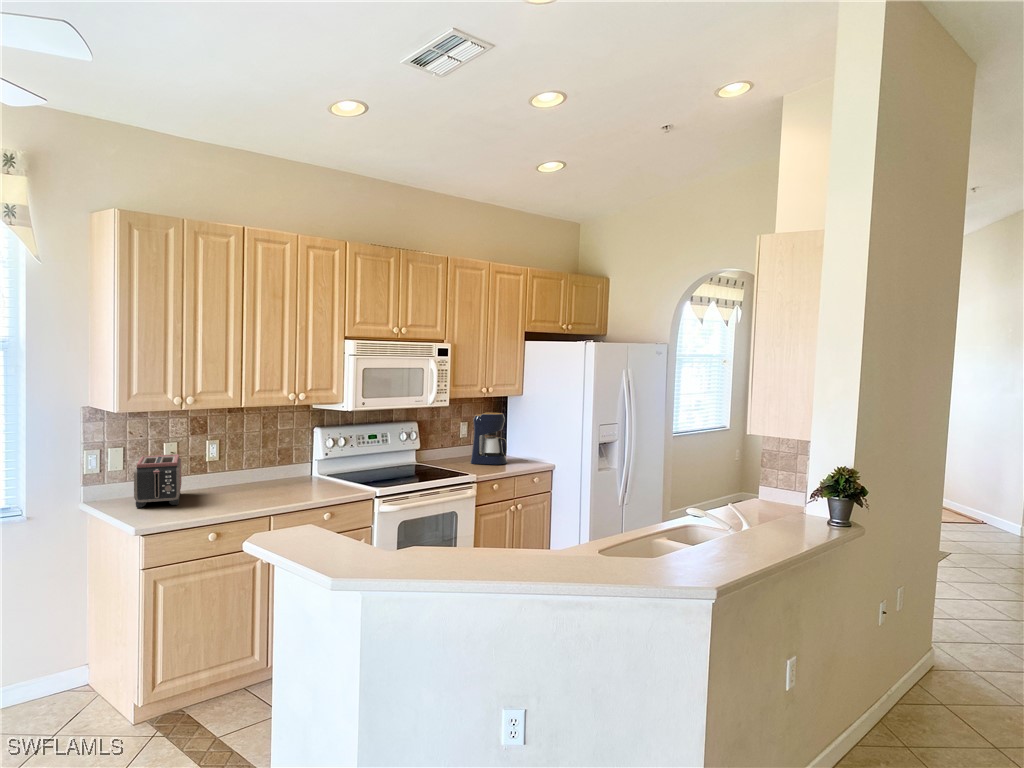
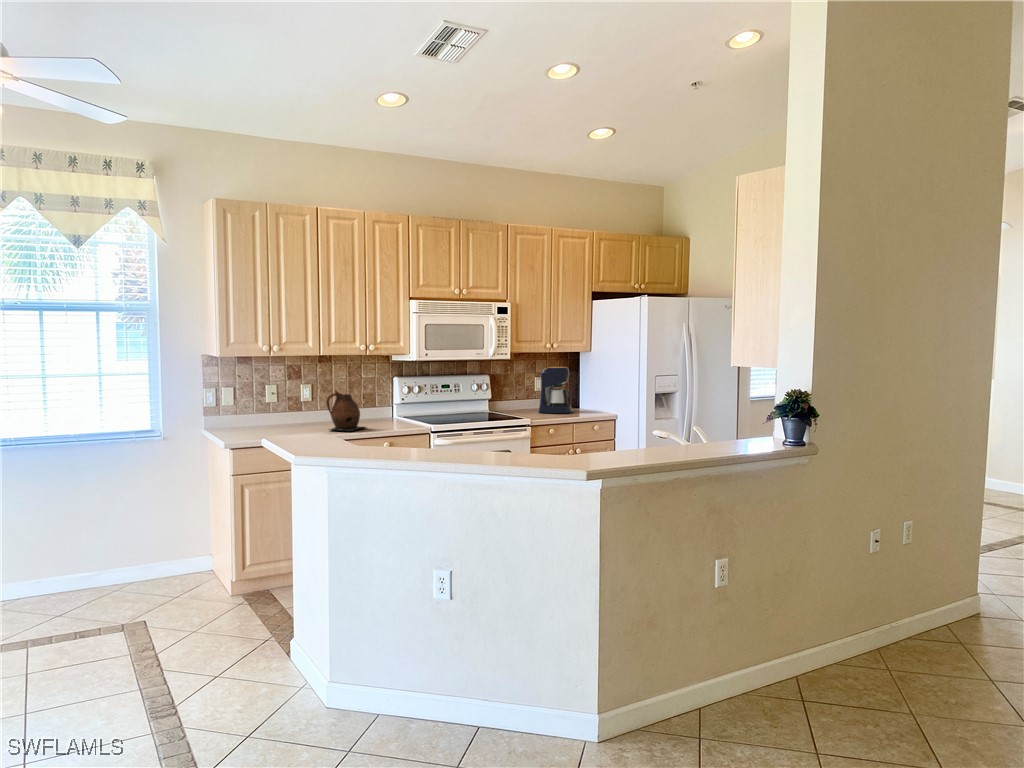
ceramic pitcher: none [253,449,301,502] -> present [326,389,366,431]
toaster: present [134,454,181,508] -> none [235,394,280,432]

